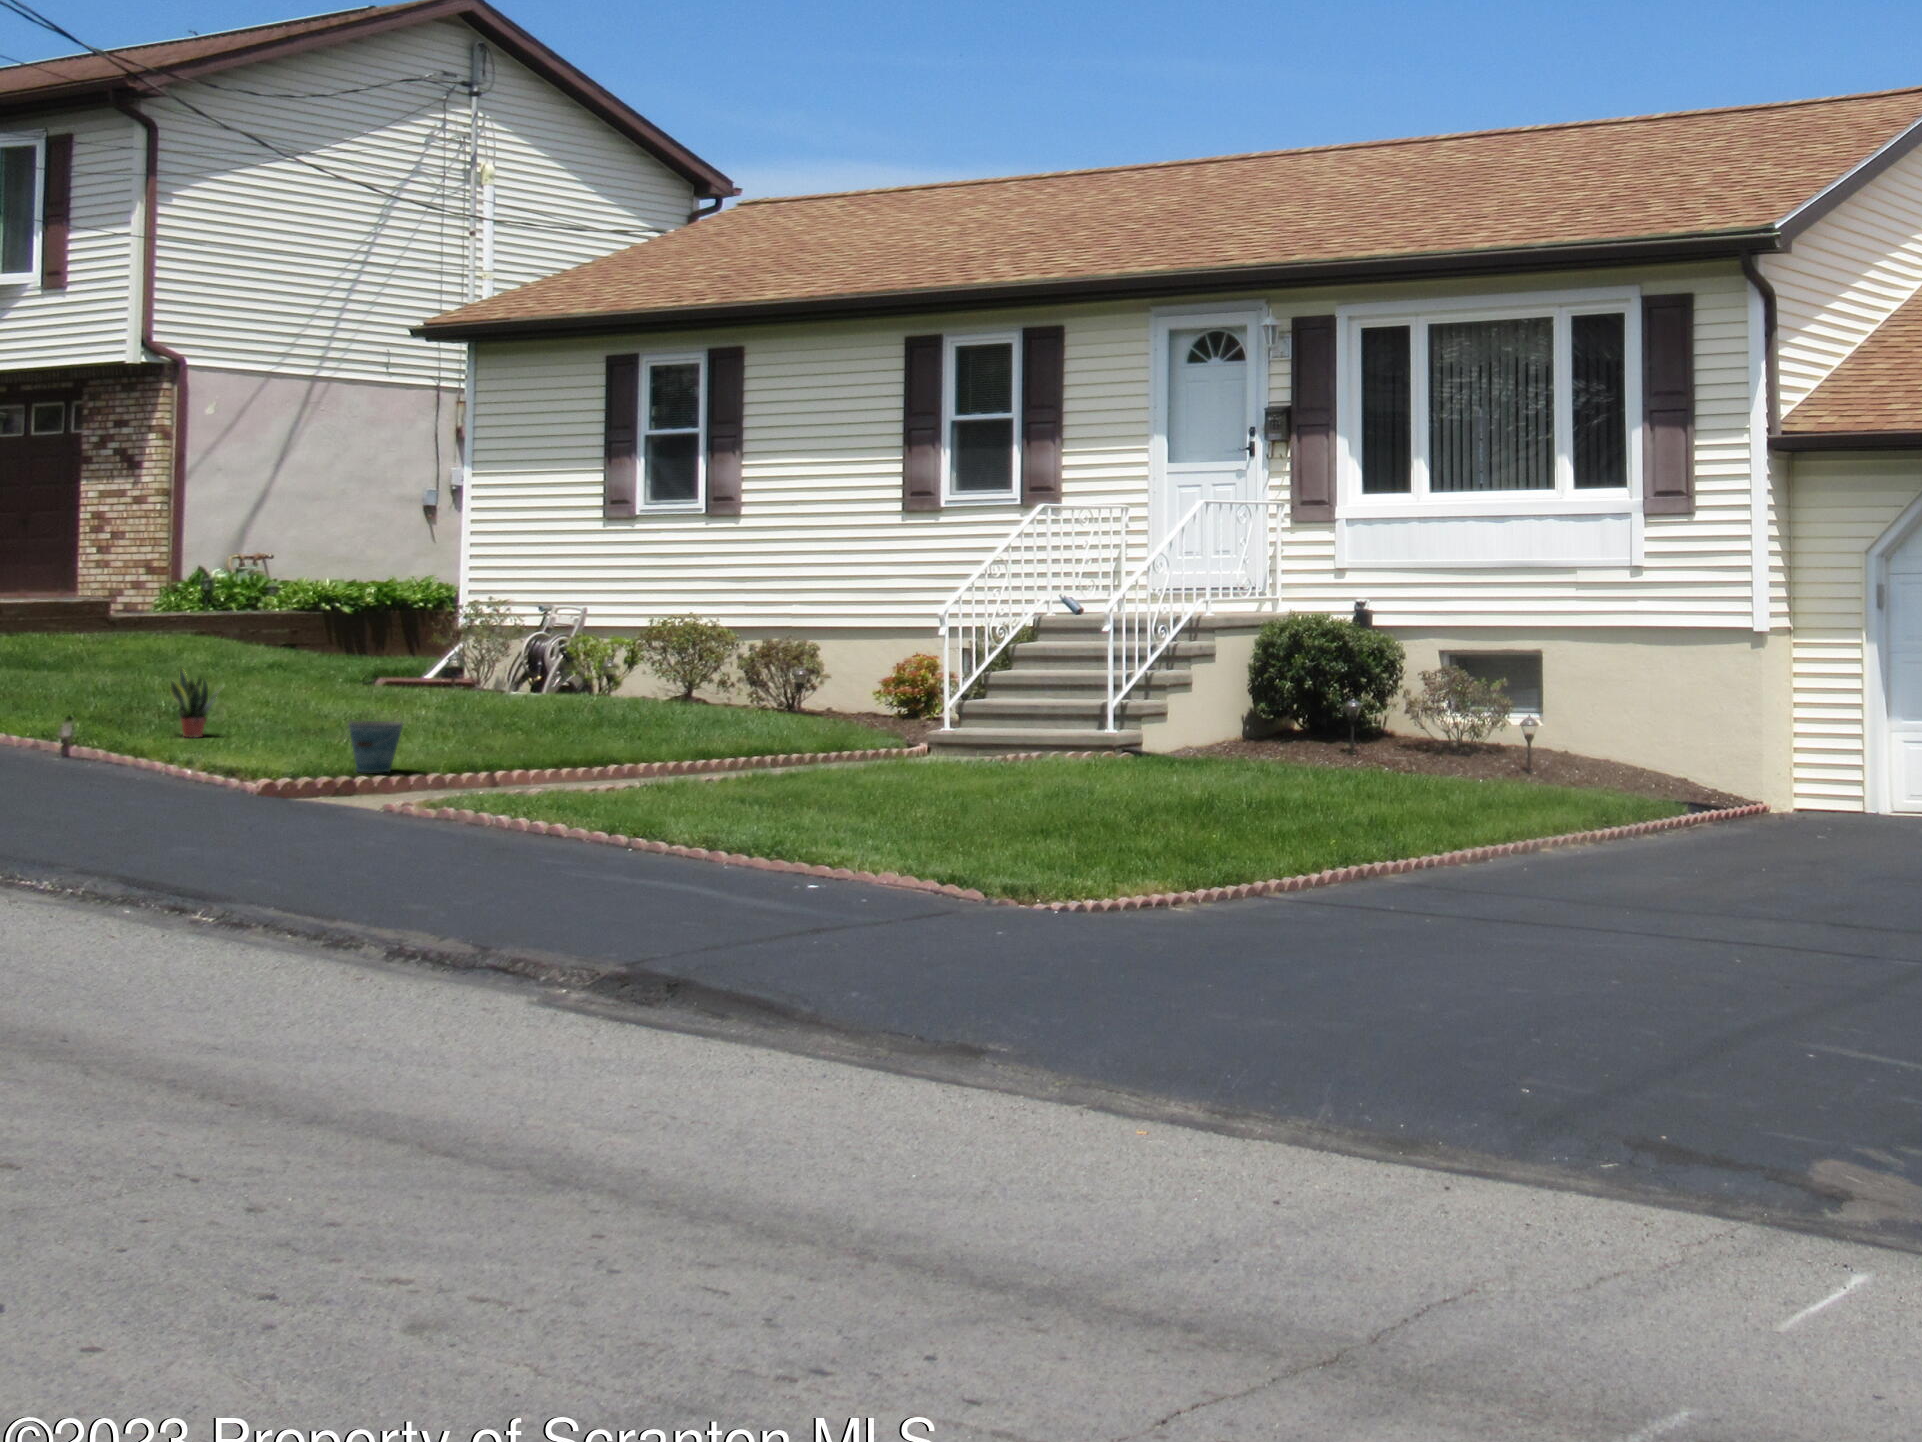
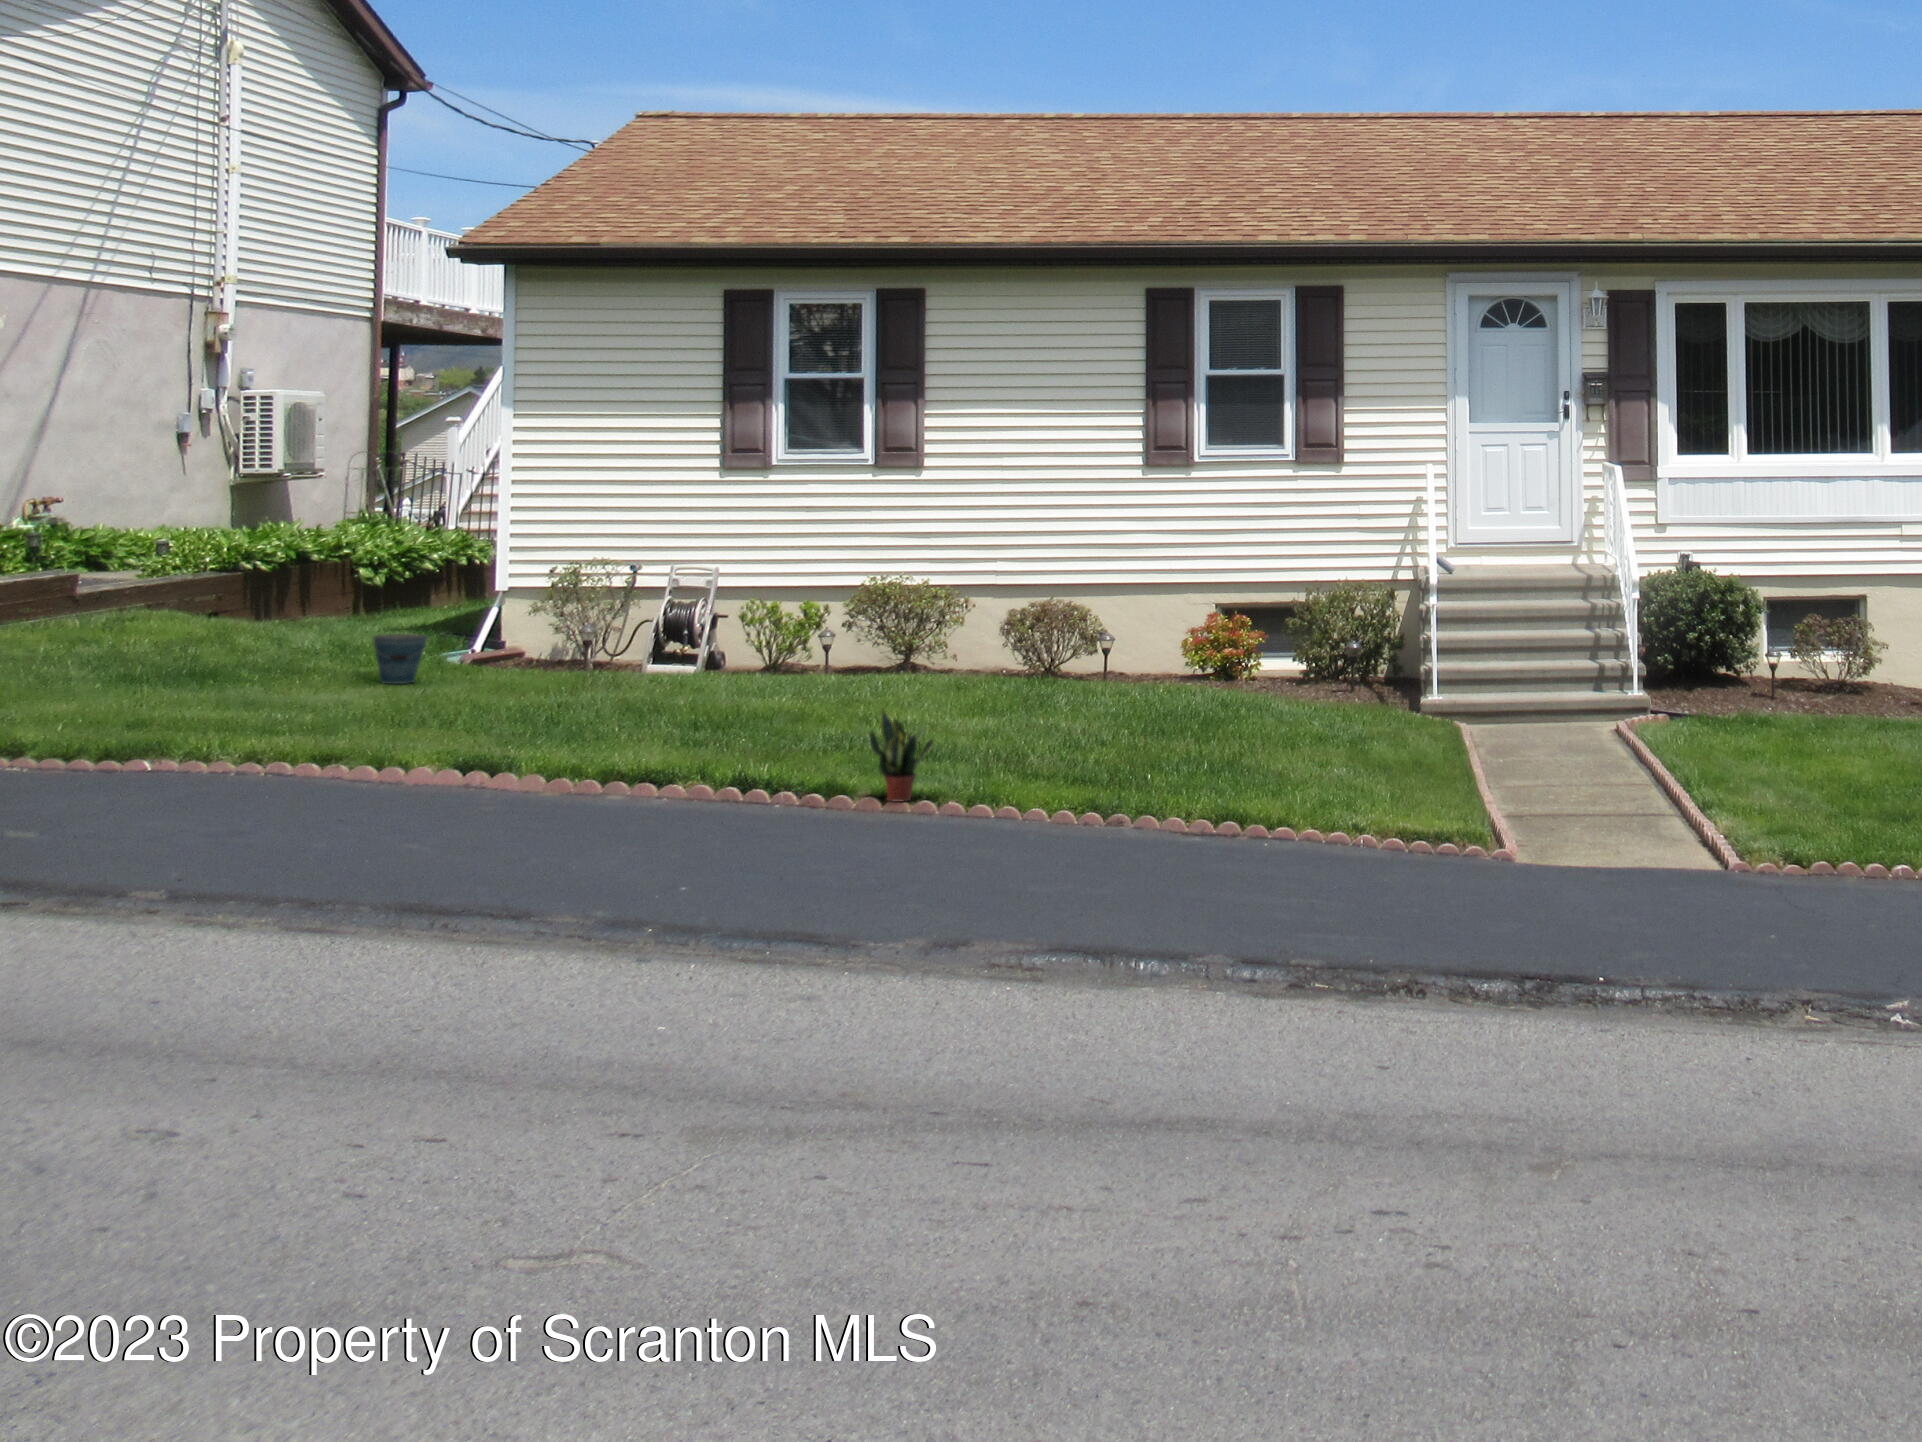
bucket: present [349,721,403,772] -> present [373,634,429,684]

